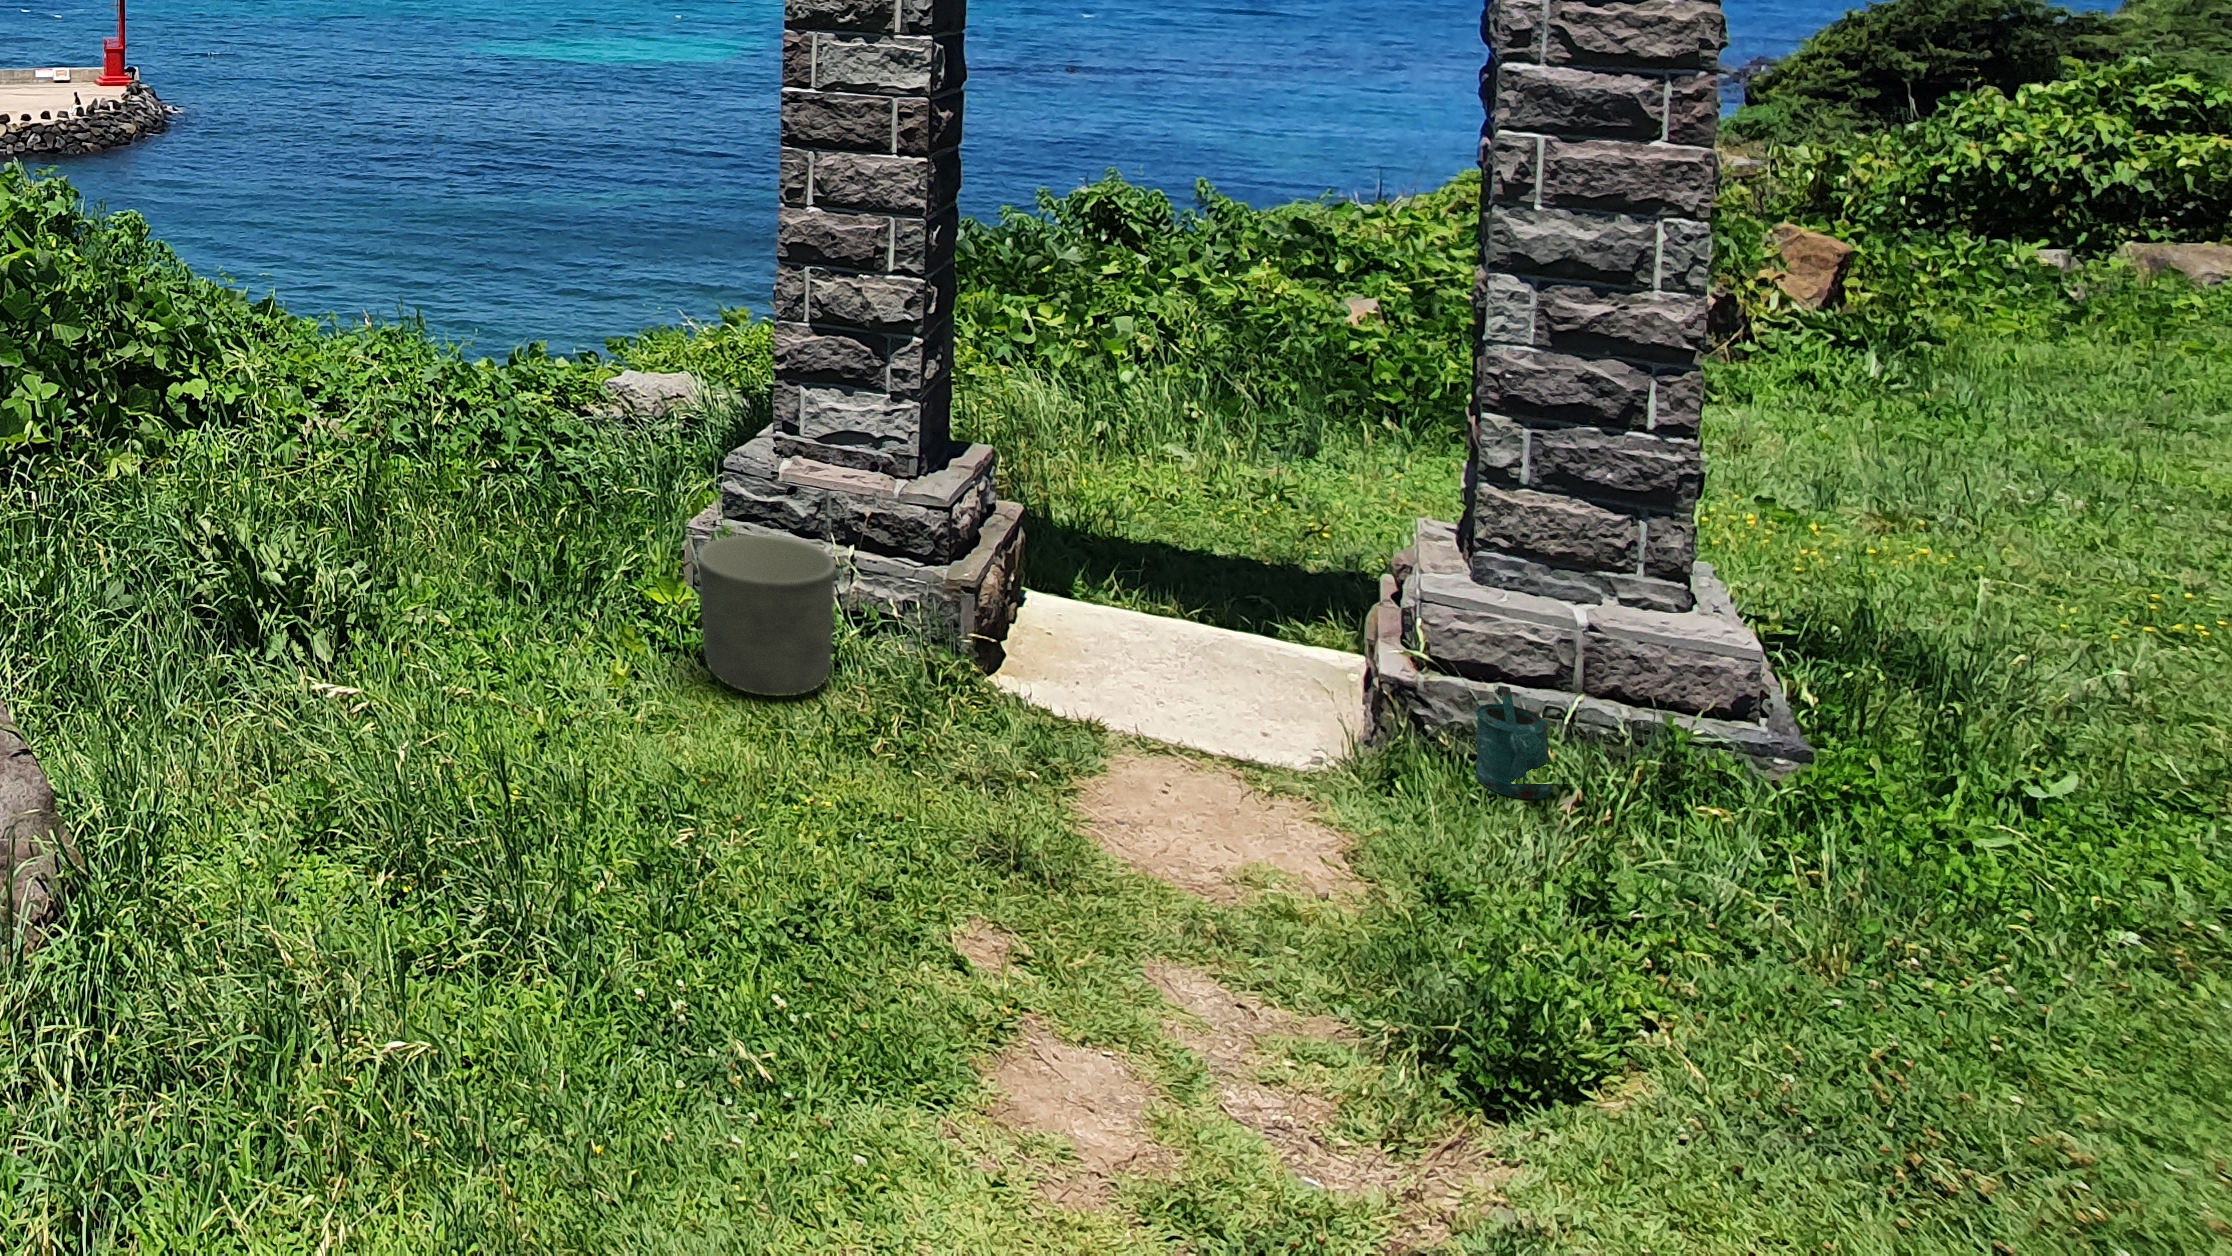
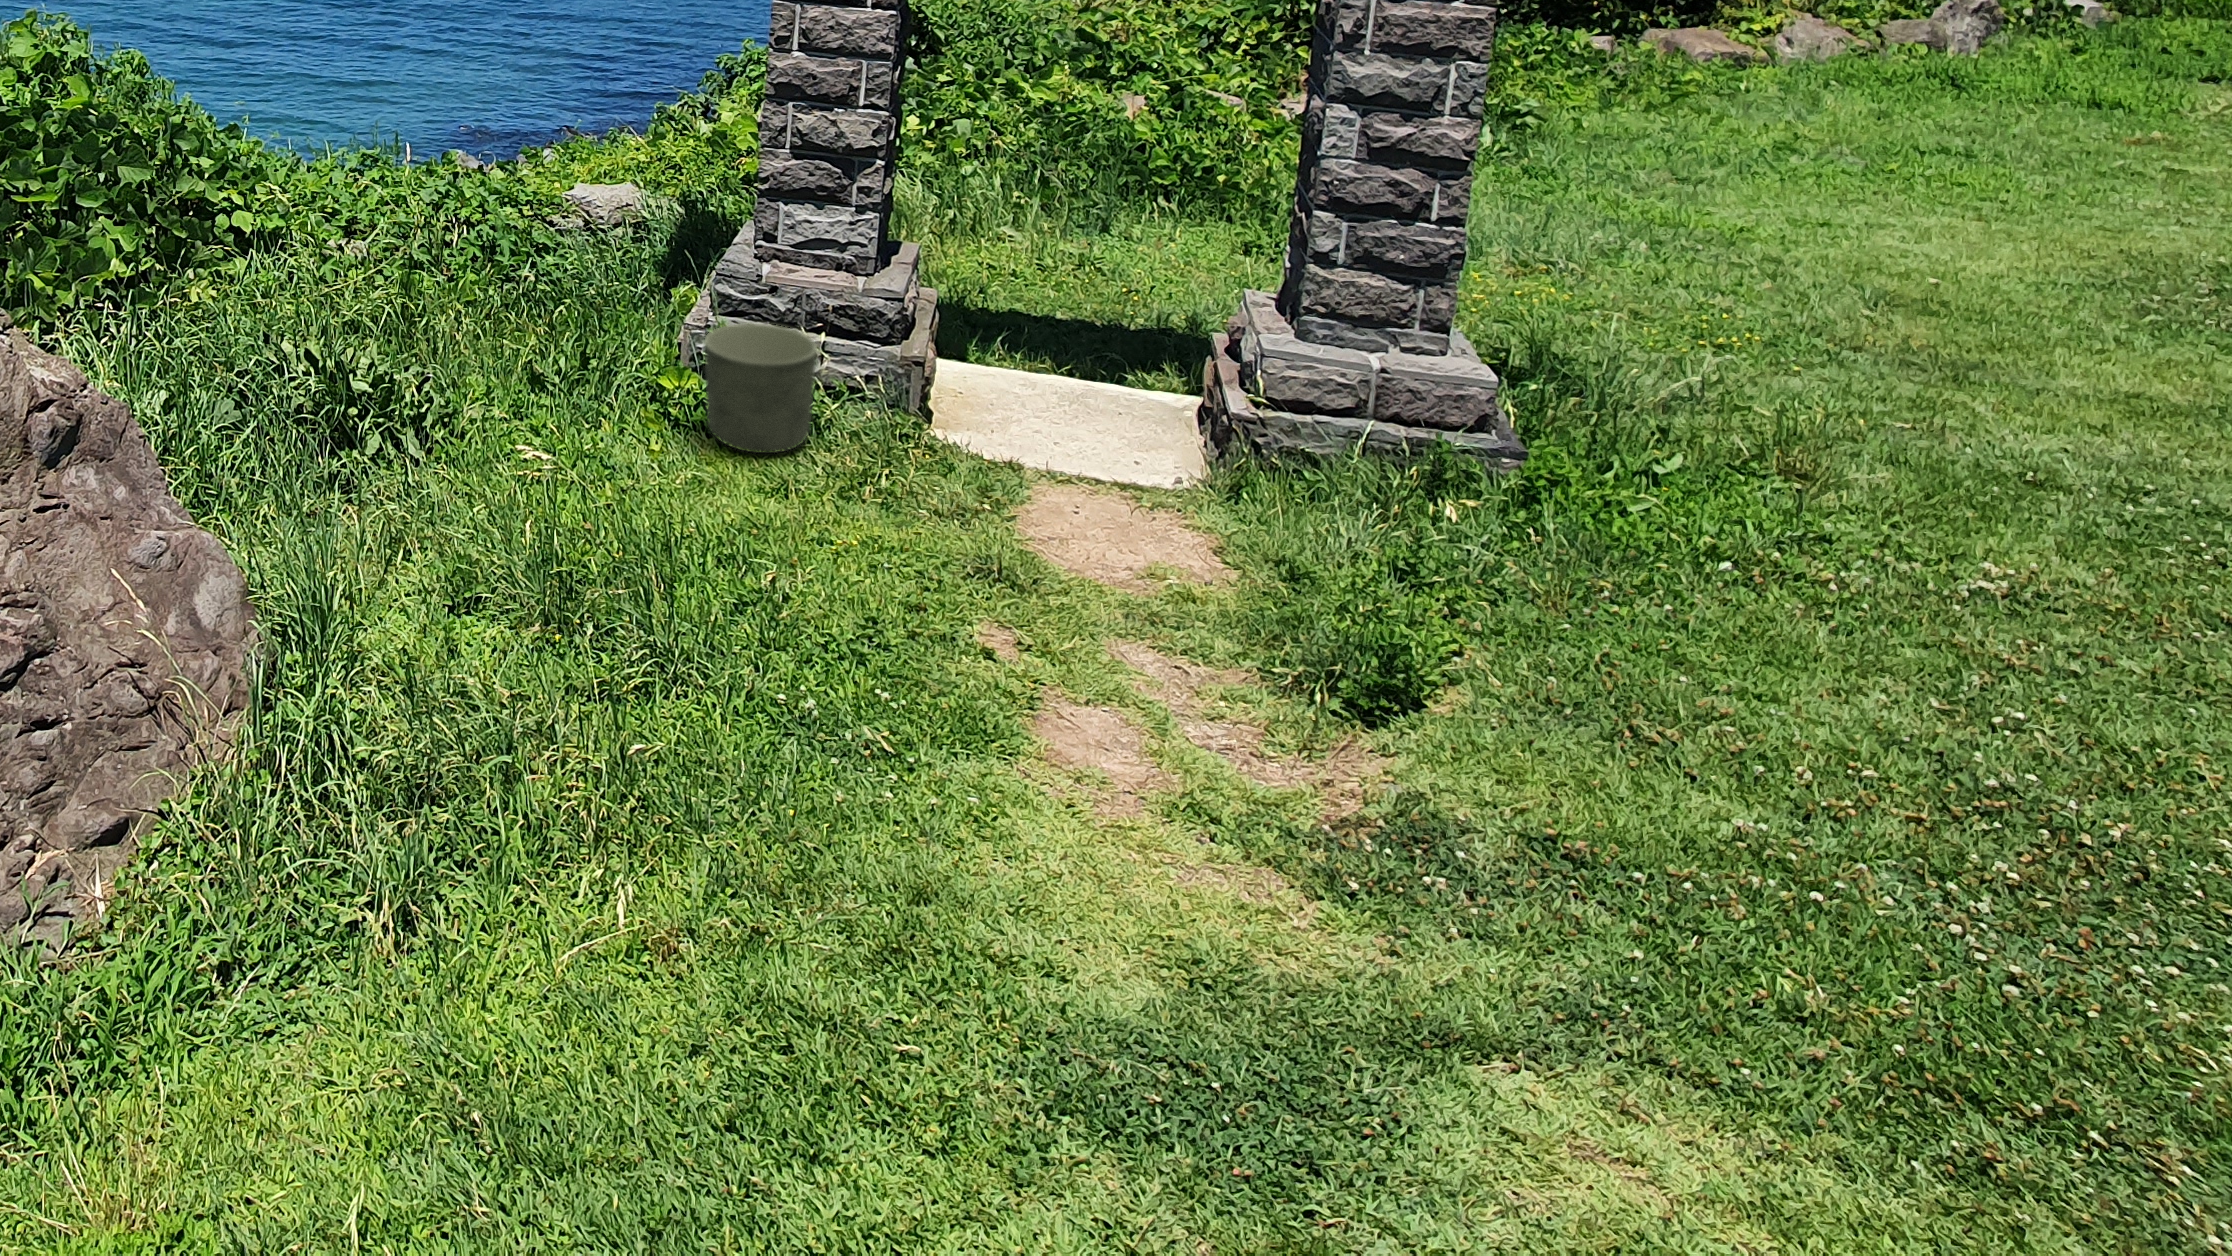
watering can: present [1475,686,1551,799] -> none [1293,416,1349,499]

